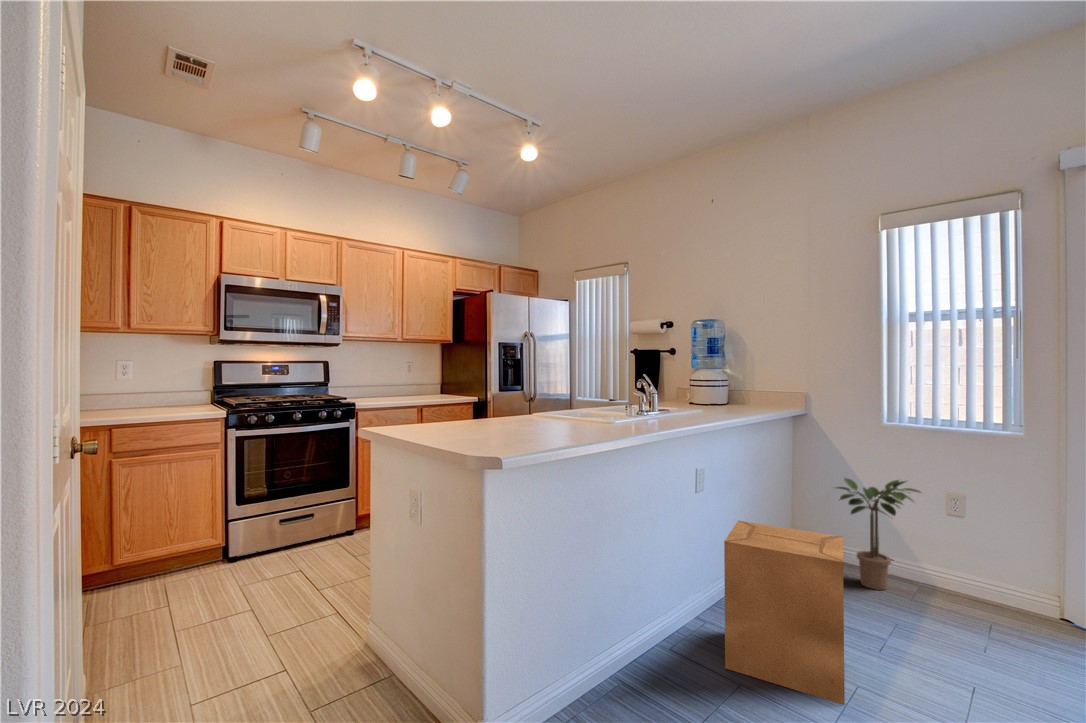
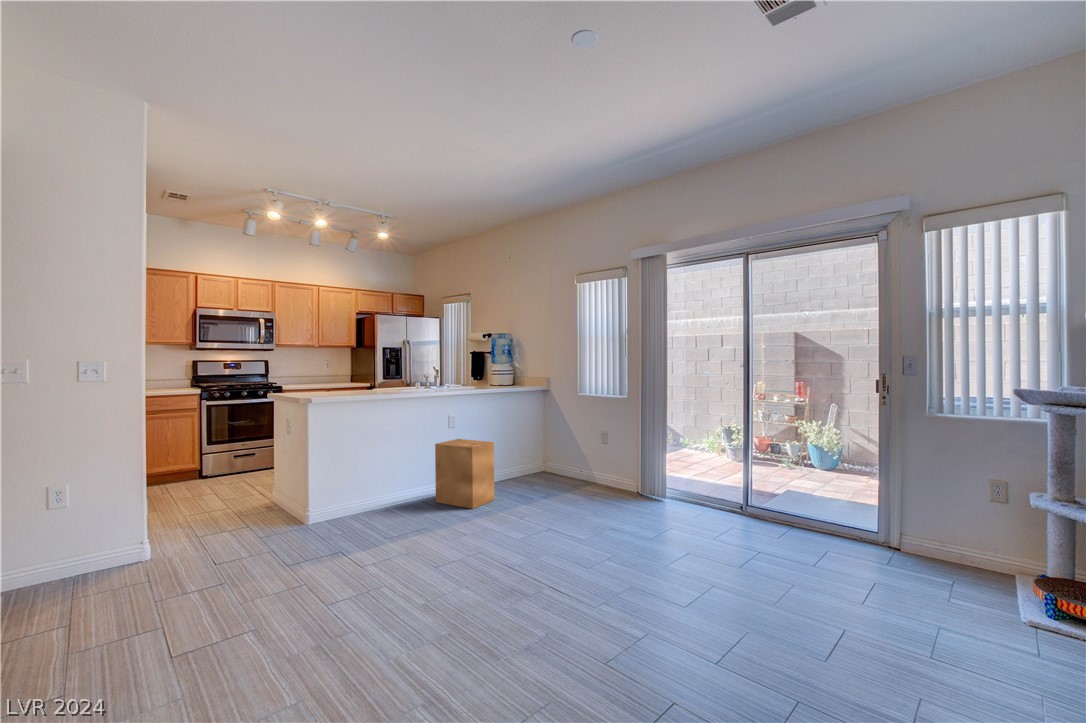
potted plant: present [837,478,921,590] -> none [539,422,574,481]

